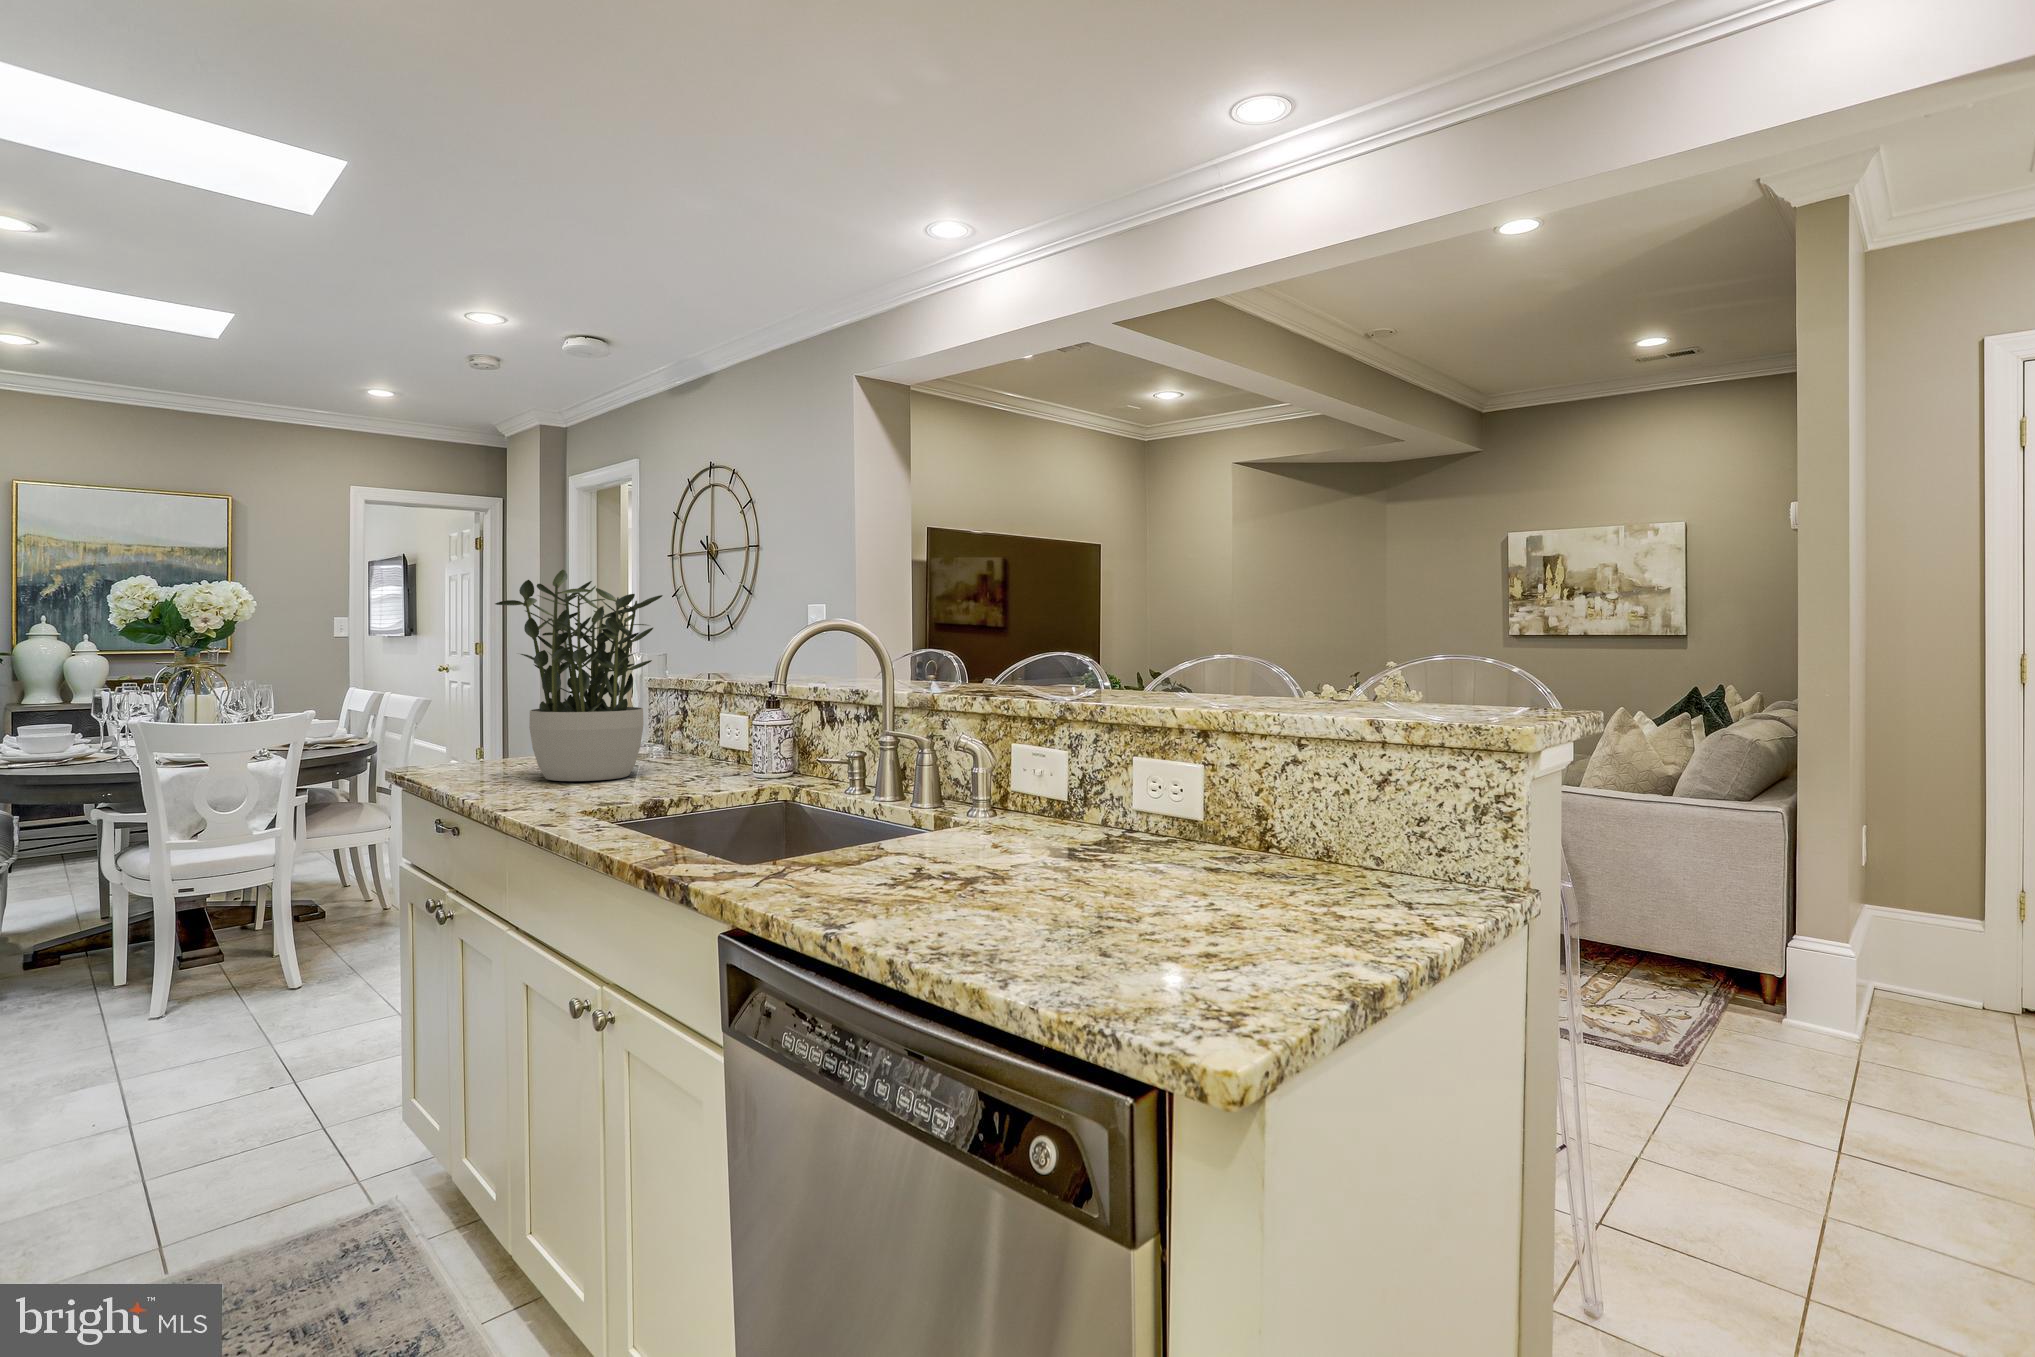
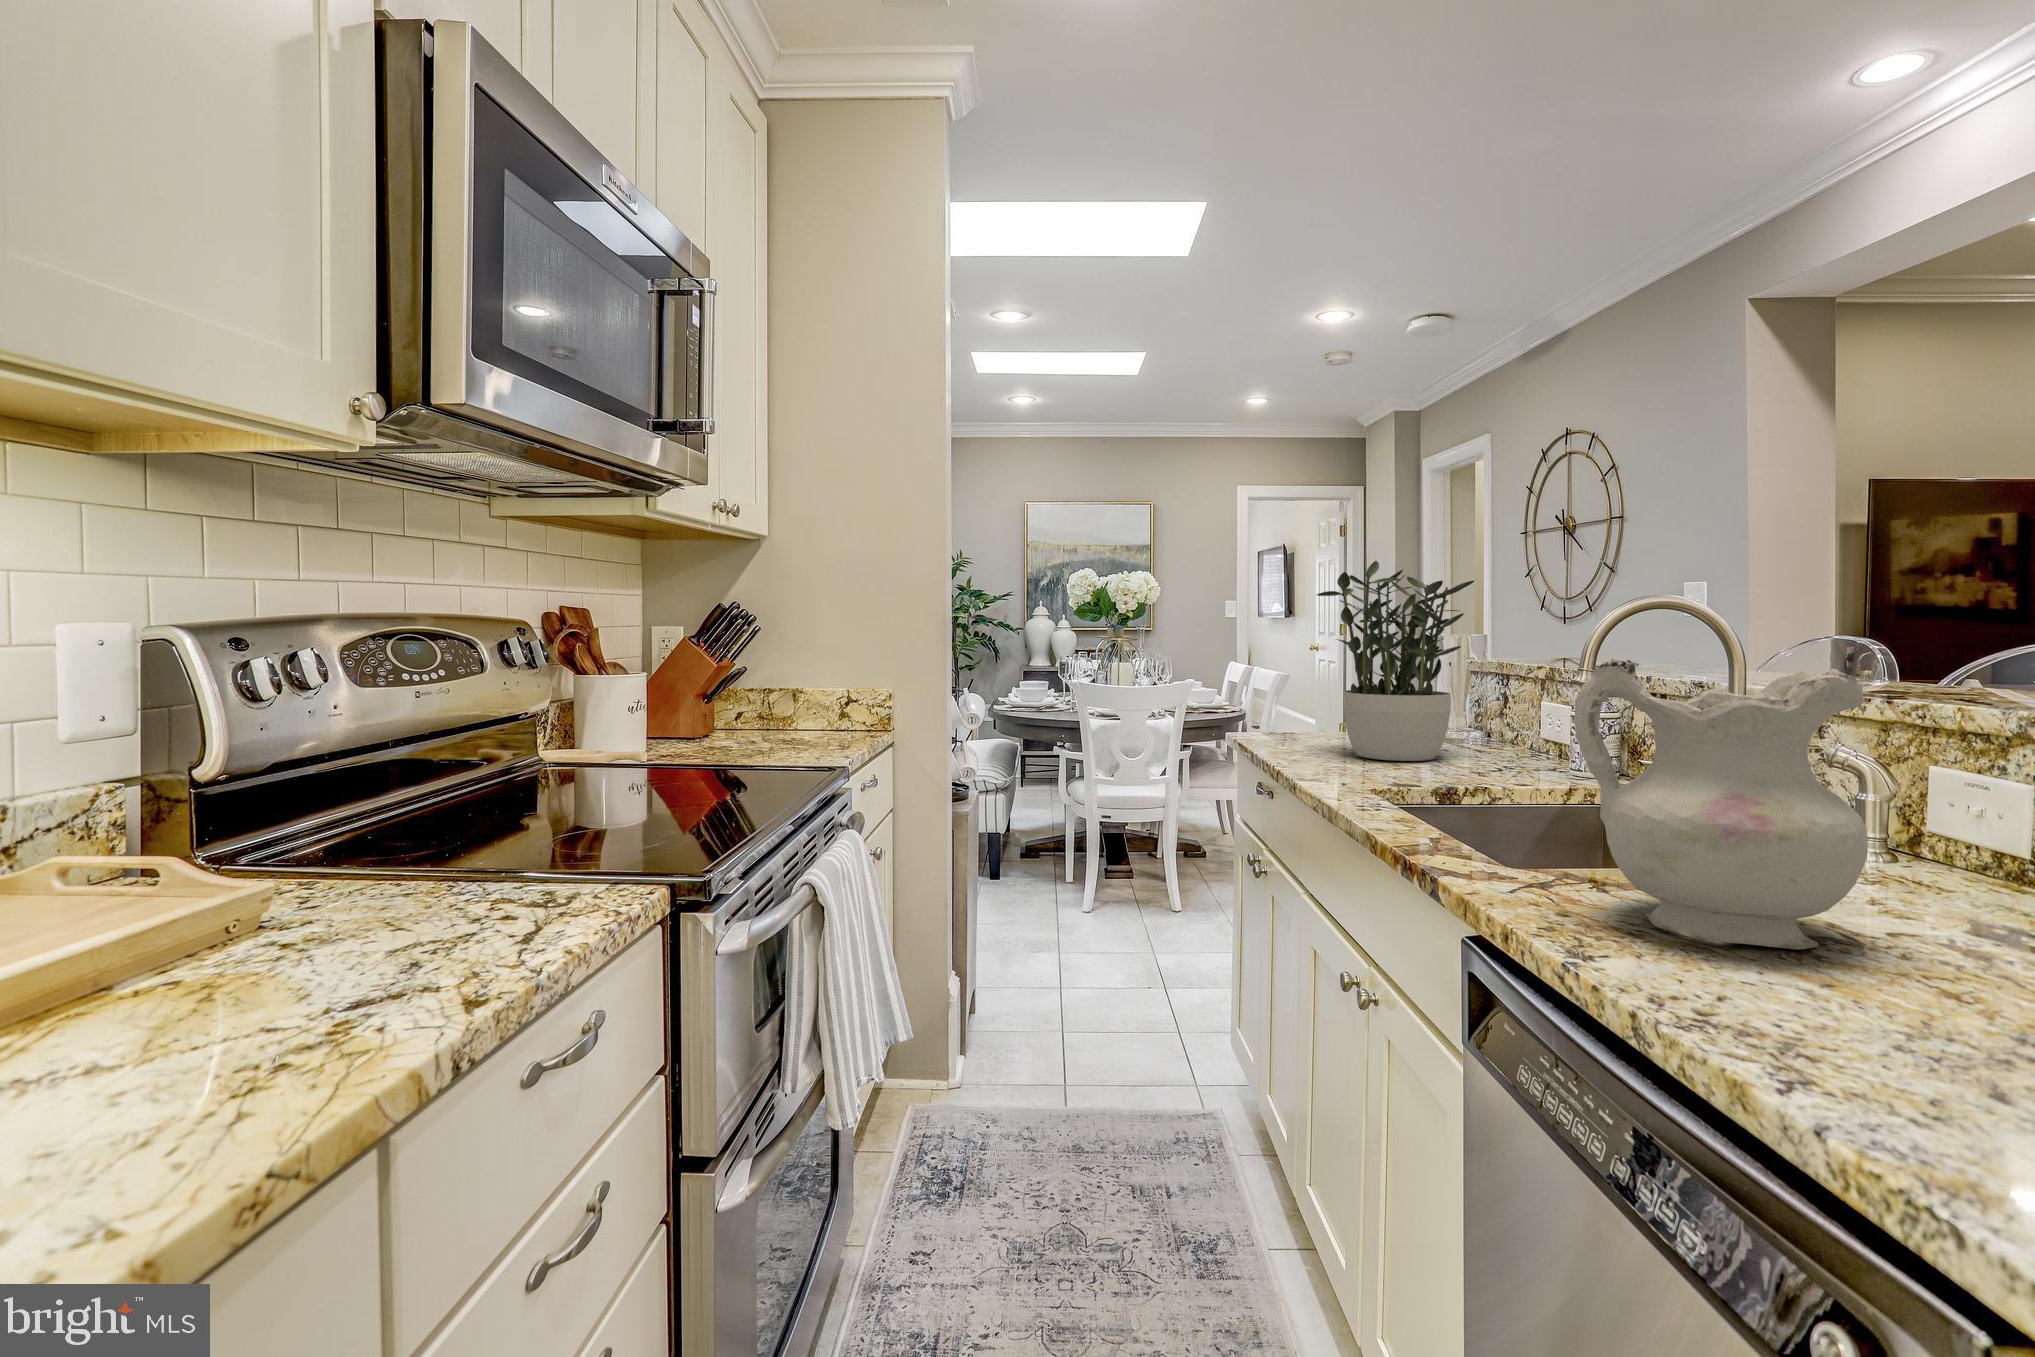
ceramic pitcher: none [811,665,1006,894] -> present [1575,659,1867,950]

